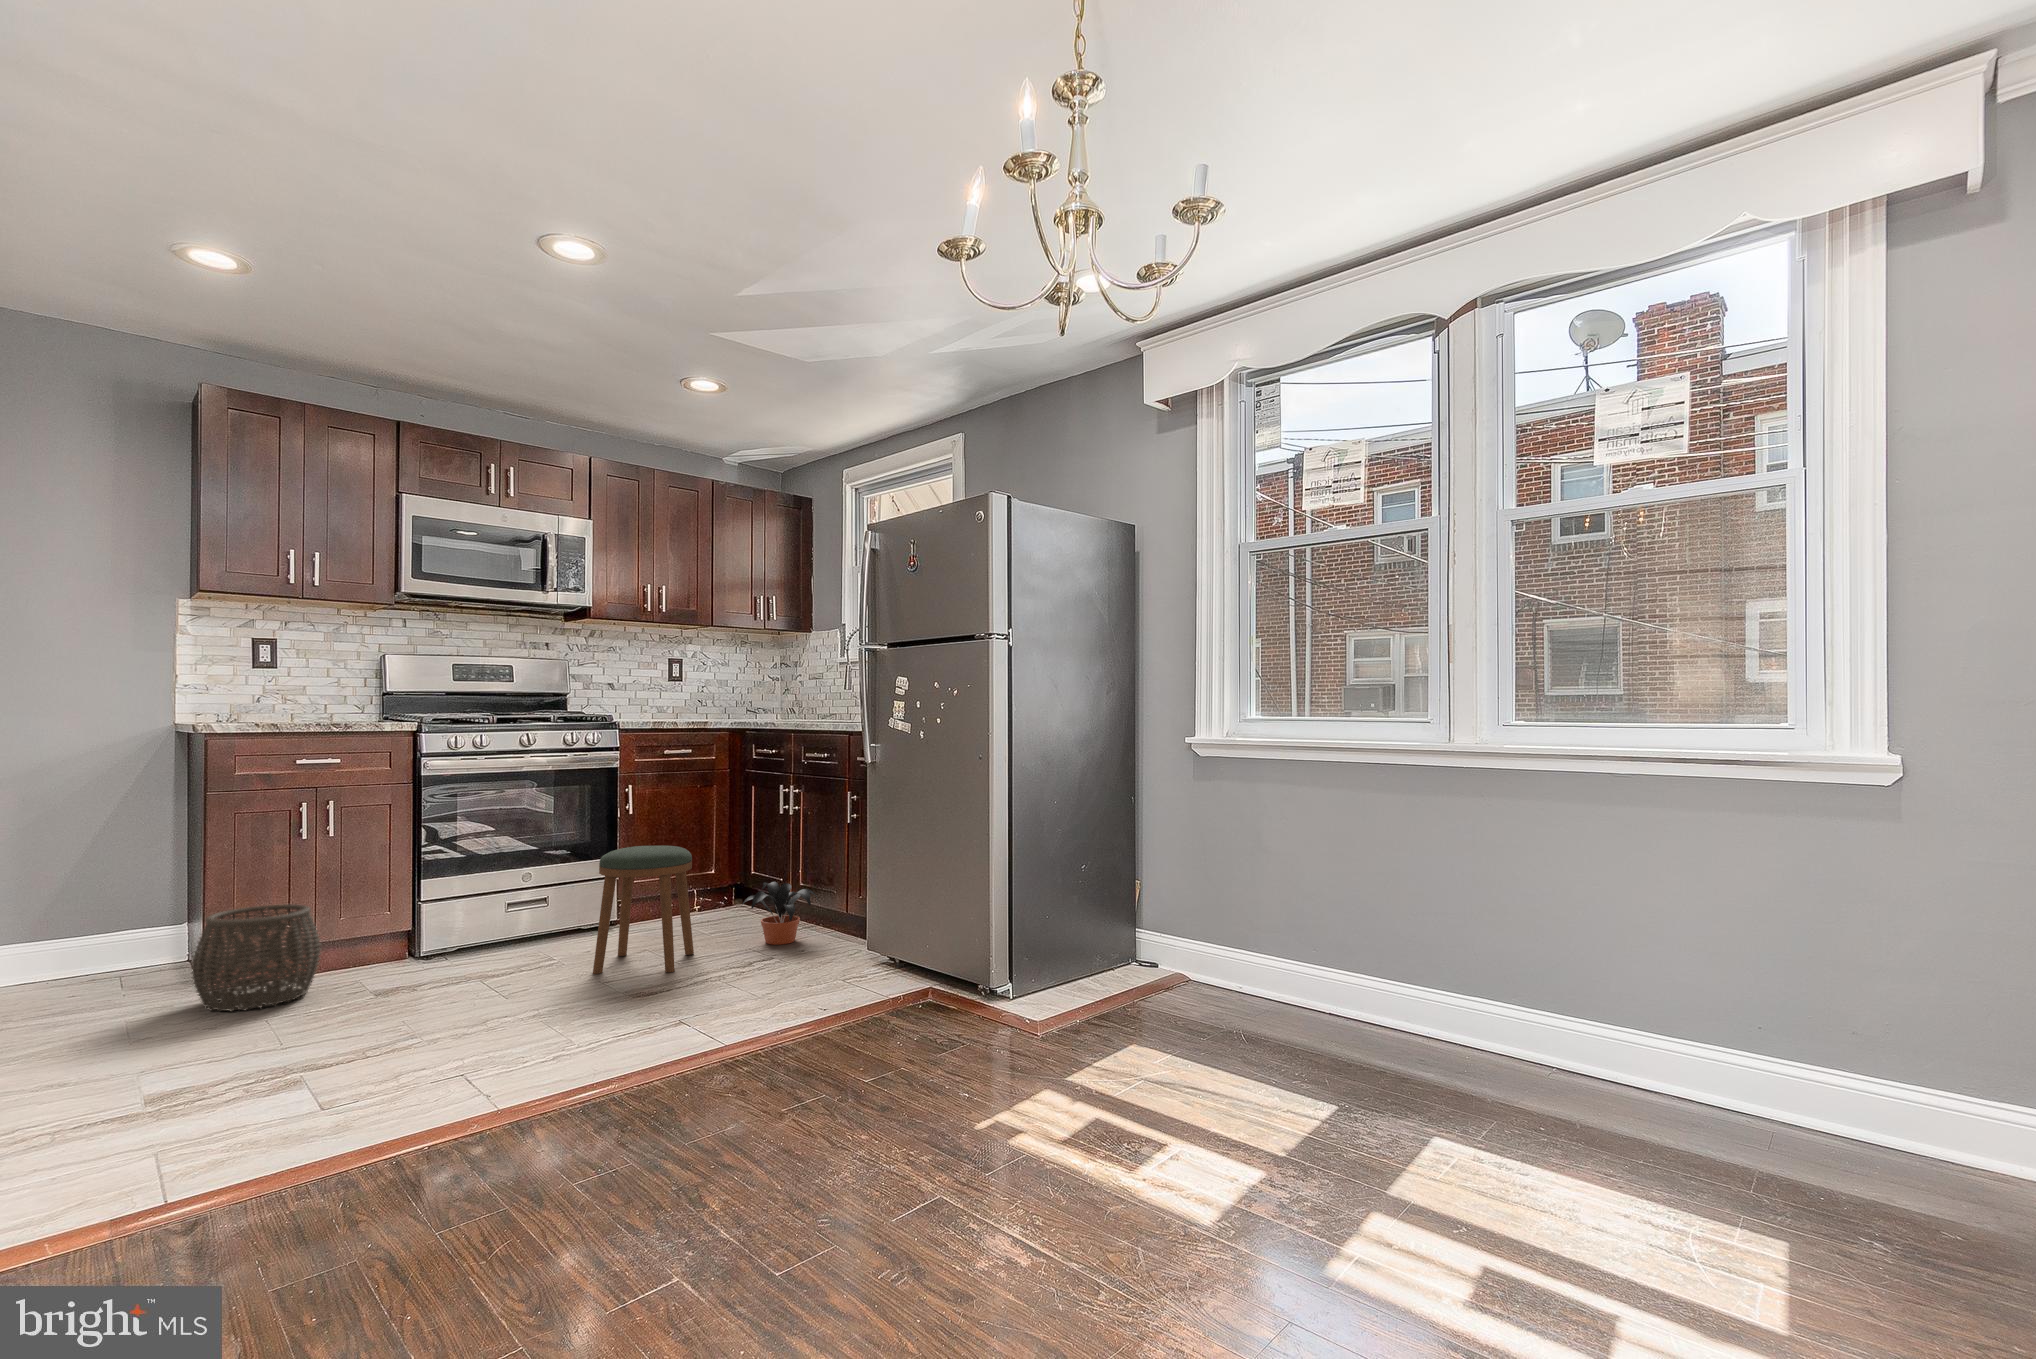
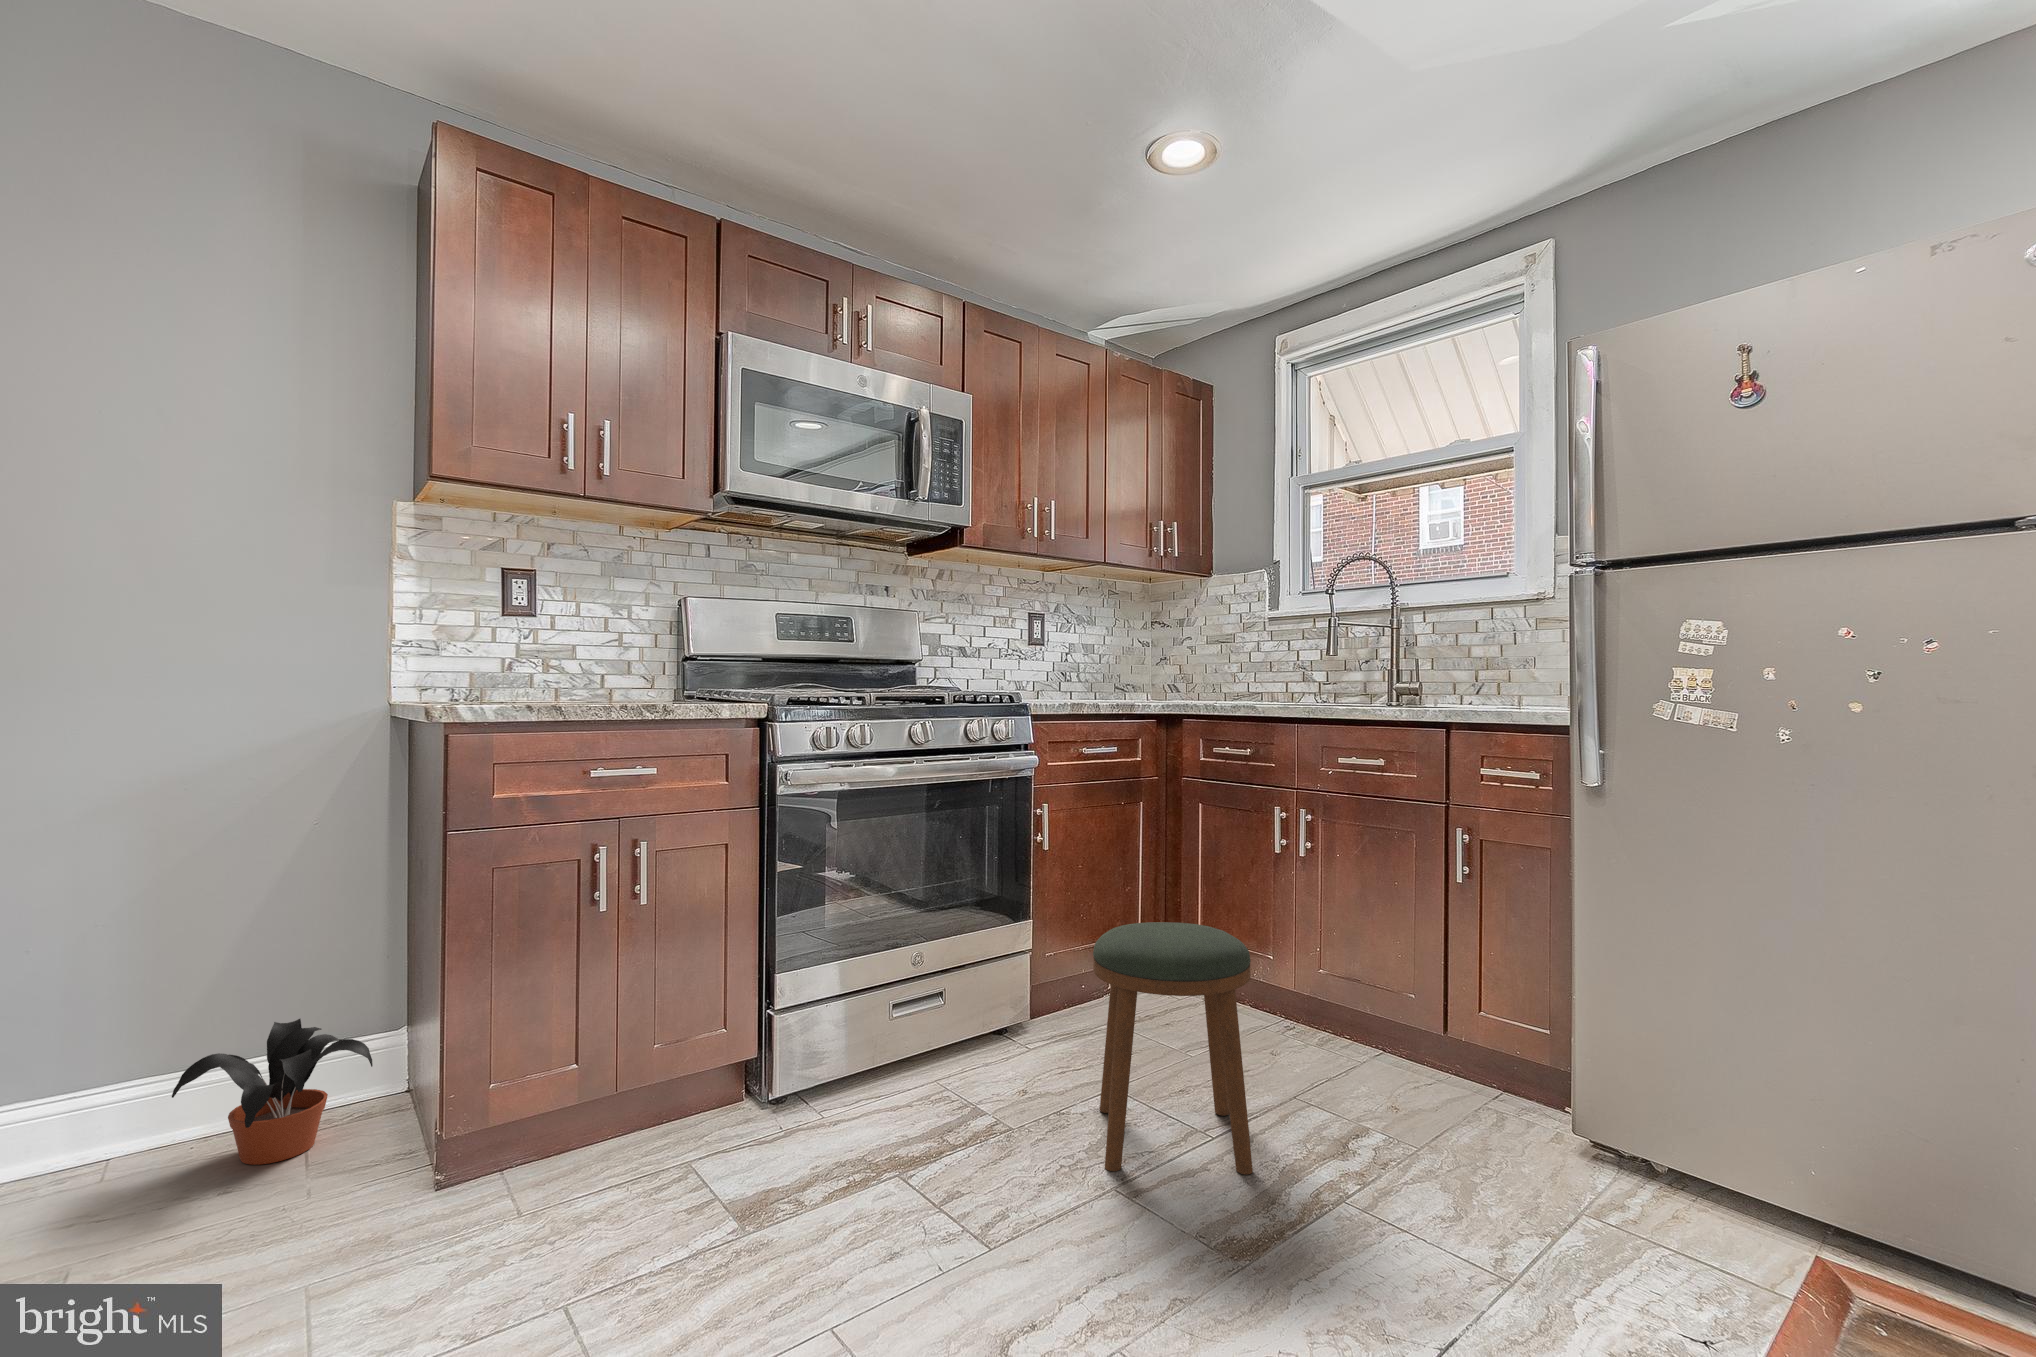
potted plant: present [742,882,818,945] -> present [172,1019,373,1165]
woven basket: present [191,904,321,1012] -> none [432,1038,653,1280]

